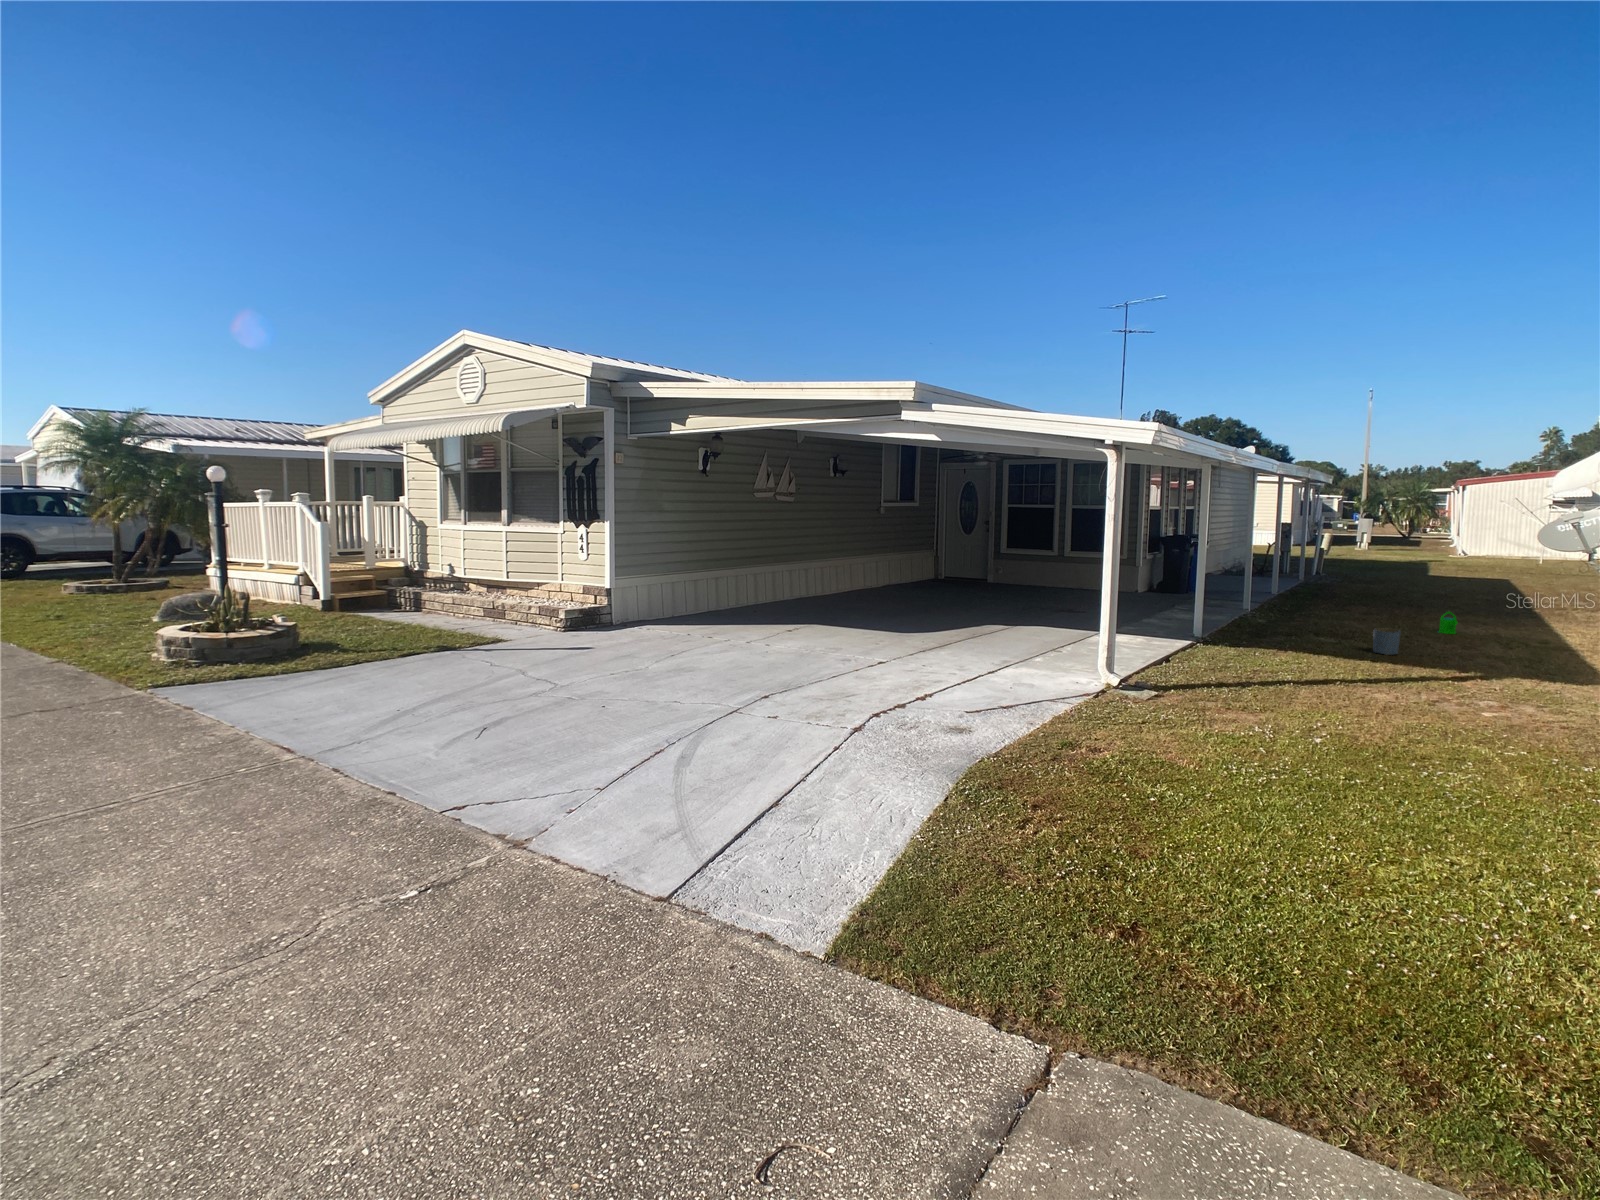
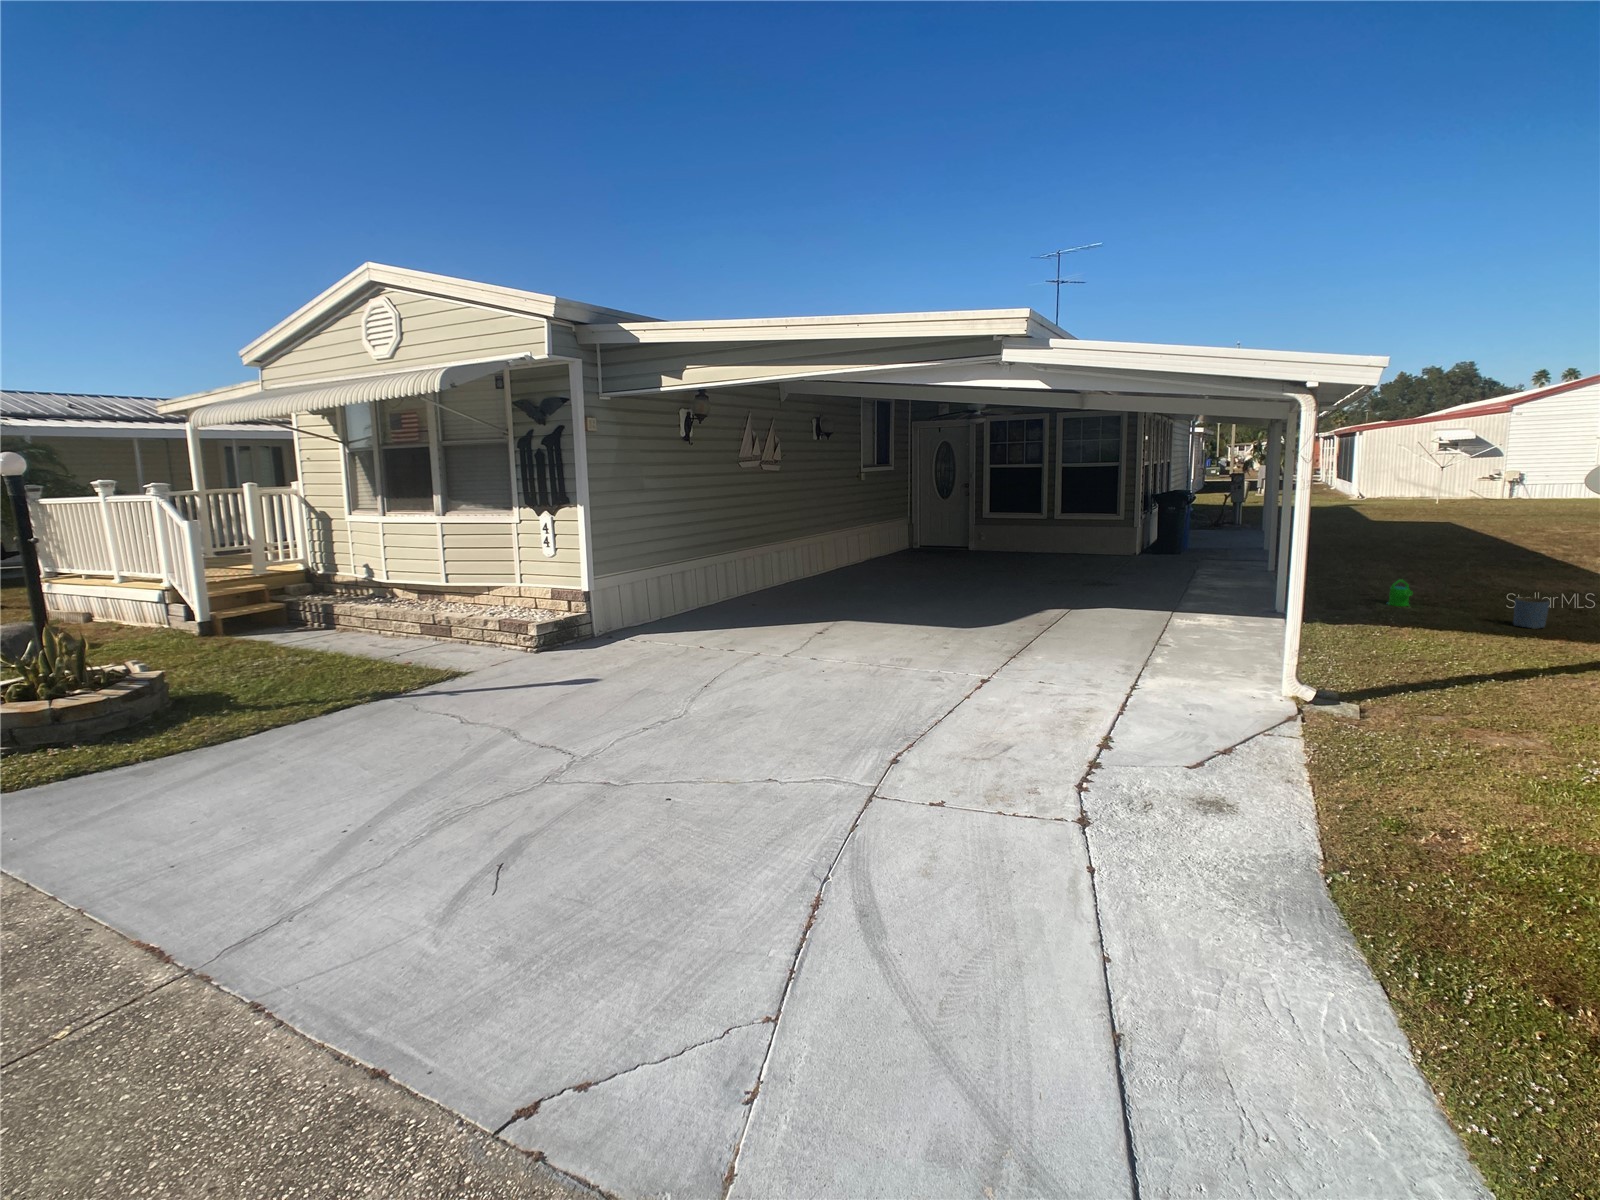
watering can: present [1439,612,1458,634] -> present [1388,579,1413,606]

